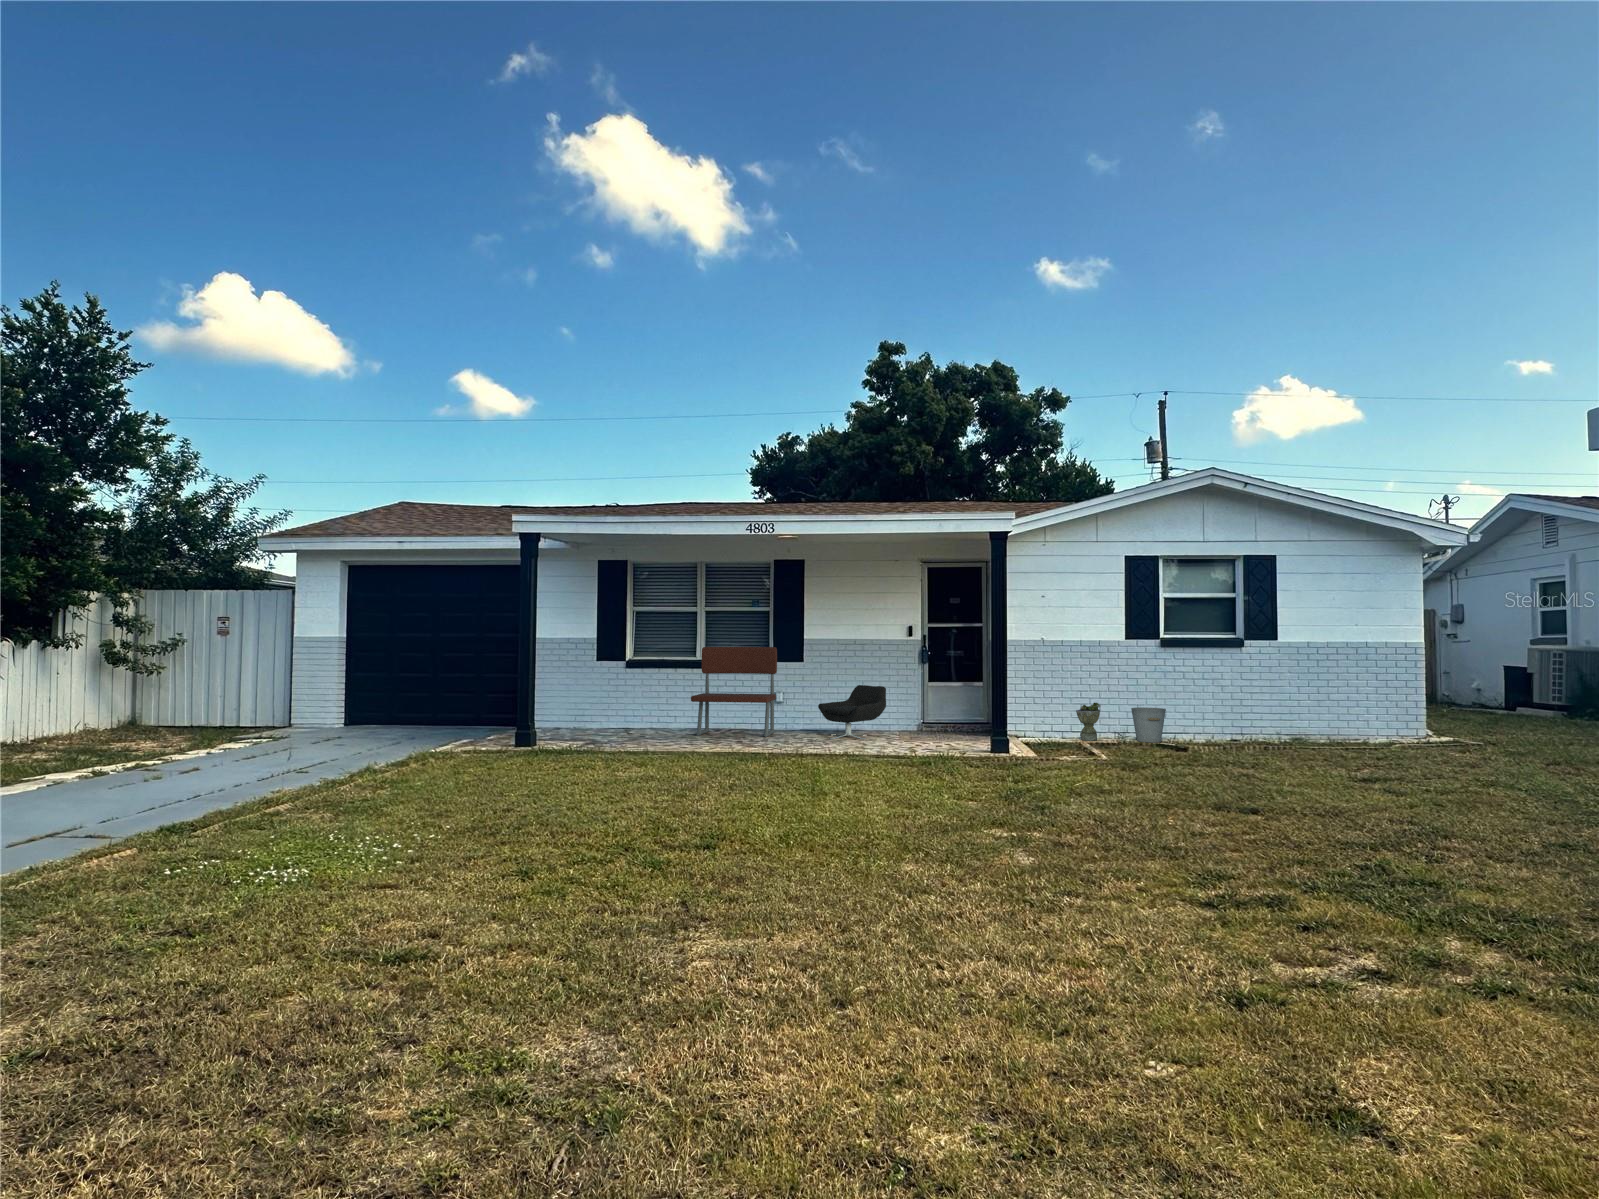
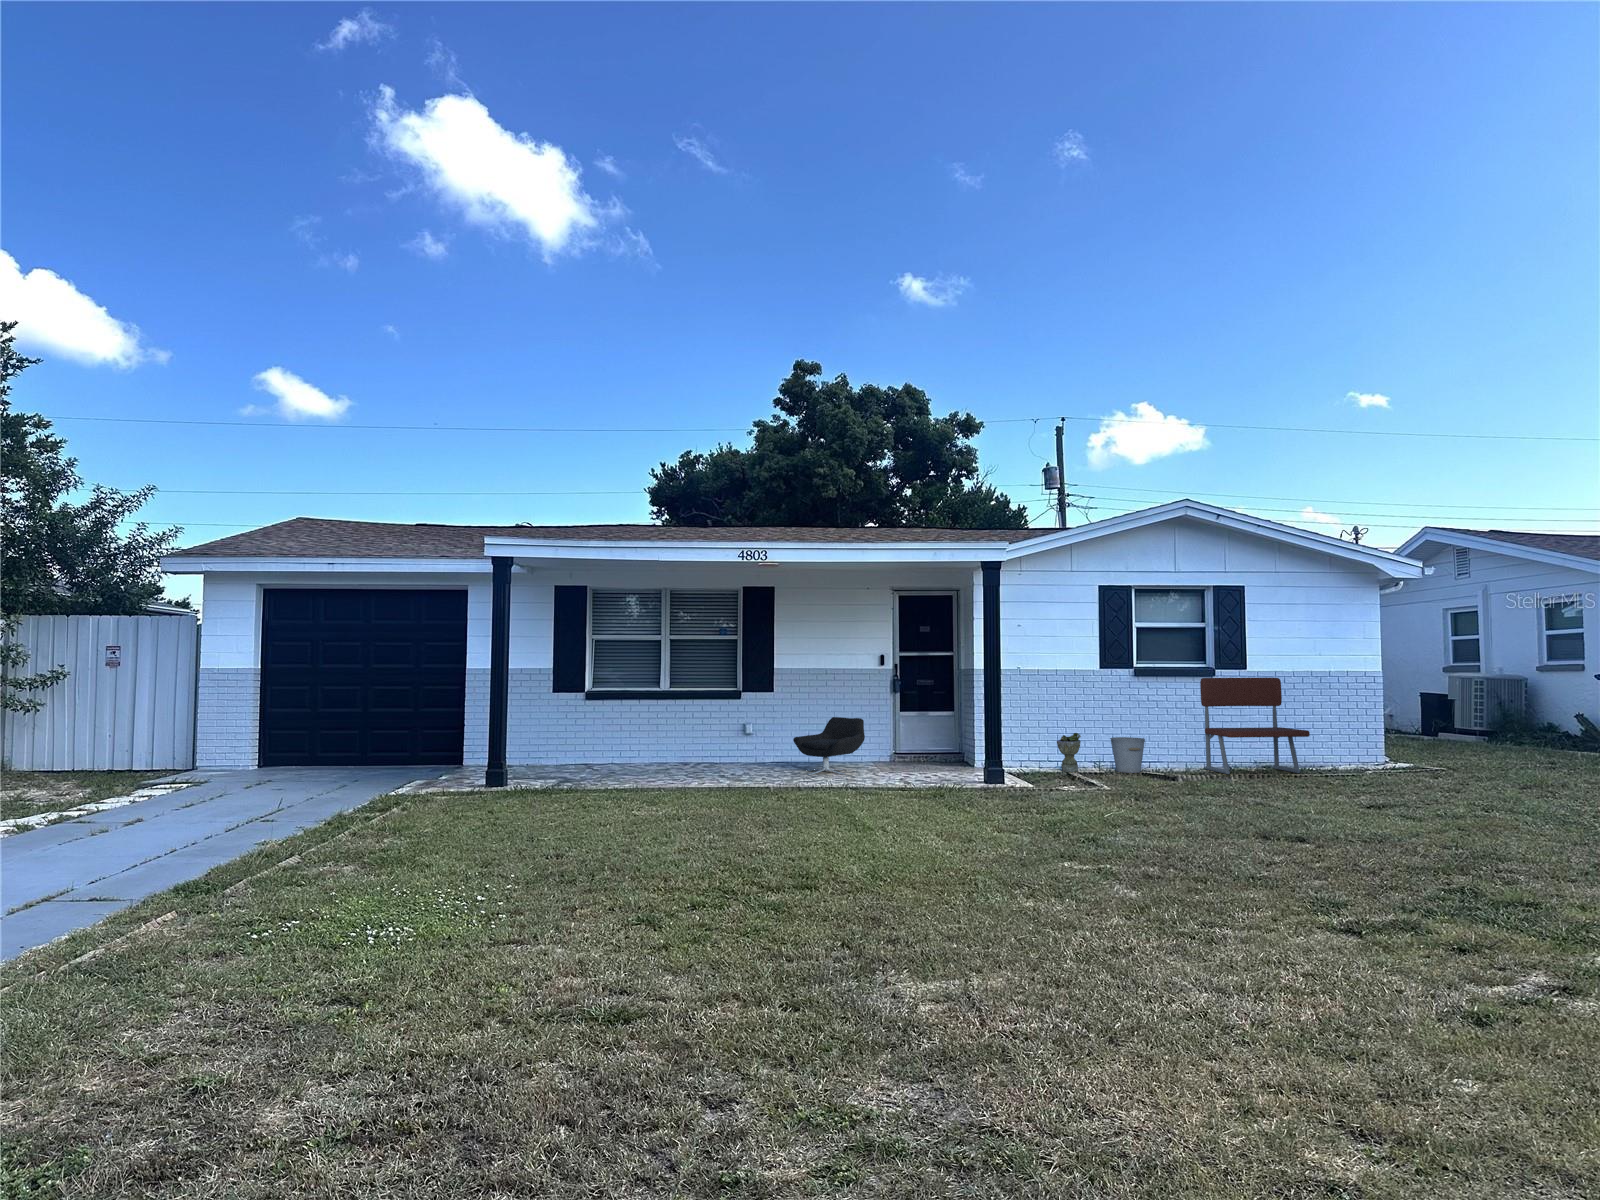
bench: present [691,647,777,737] -> present [1200,678,1310,774]

